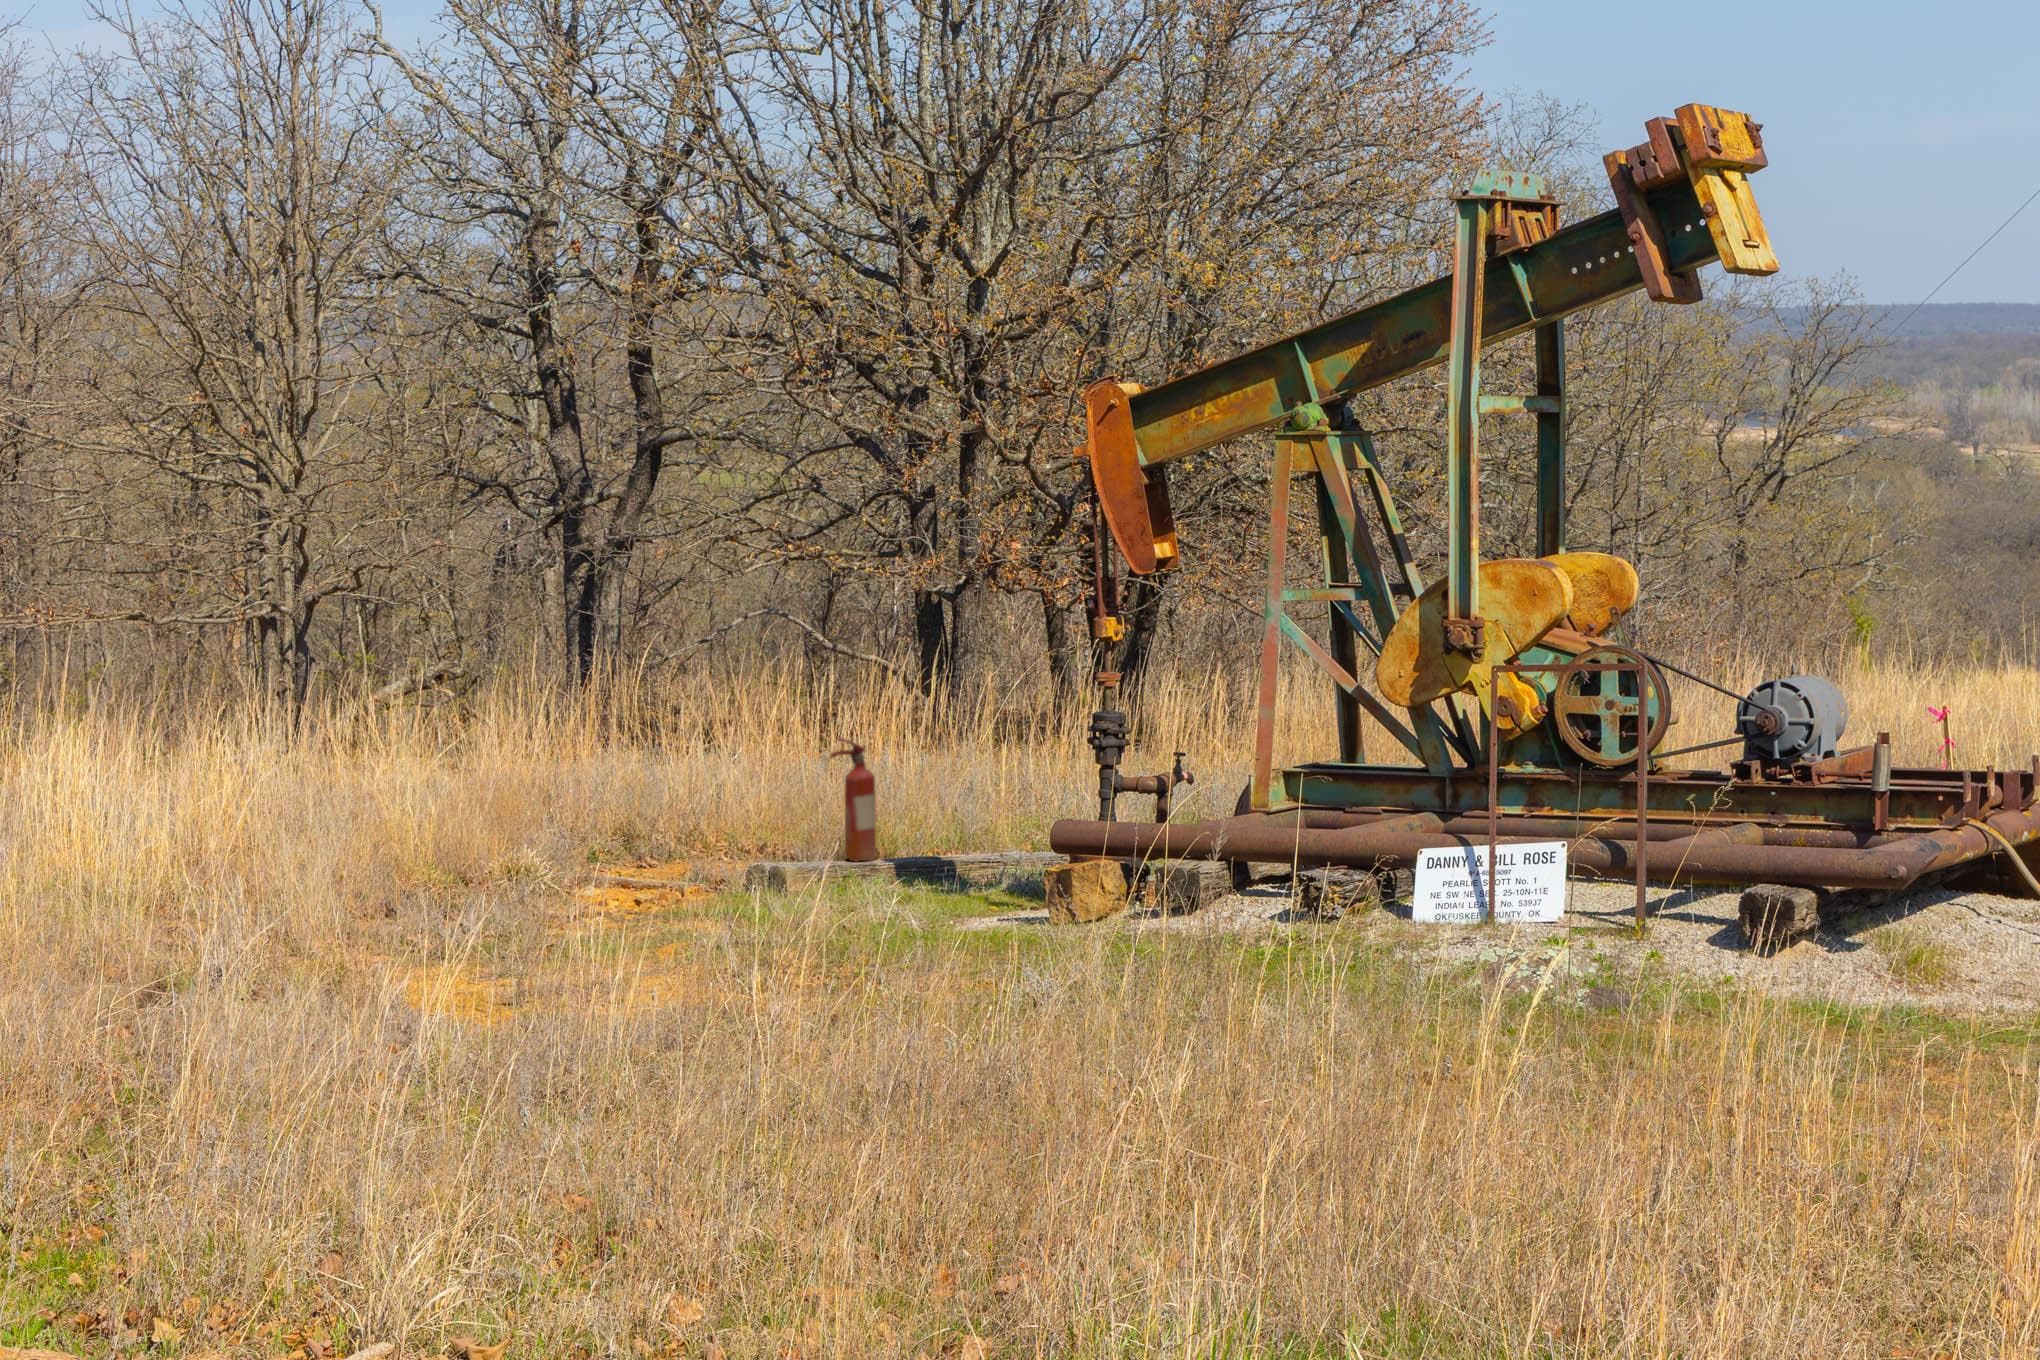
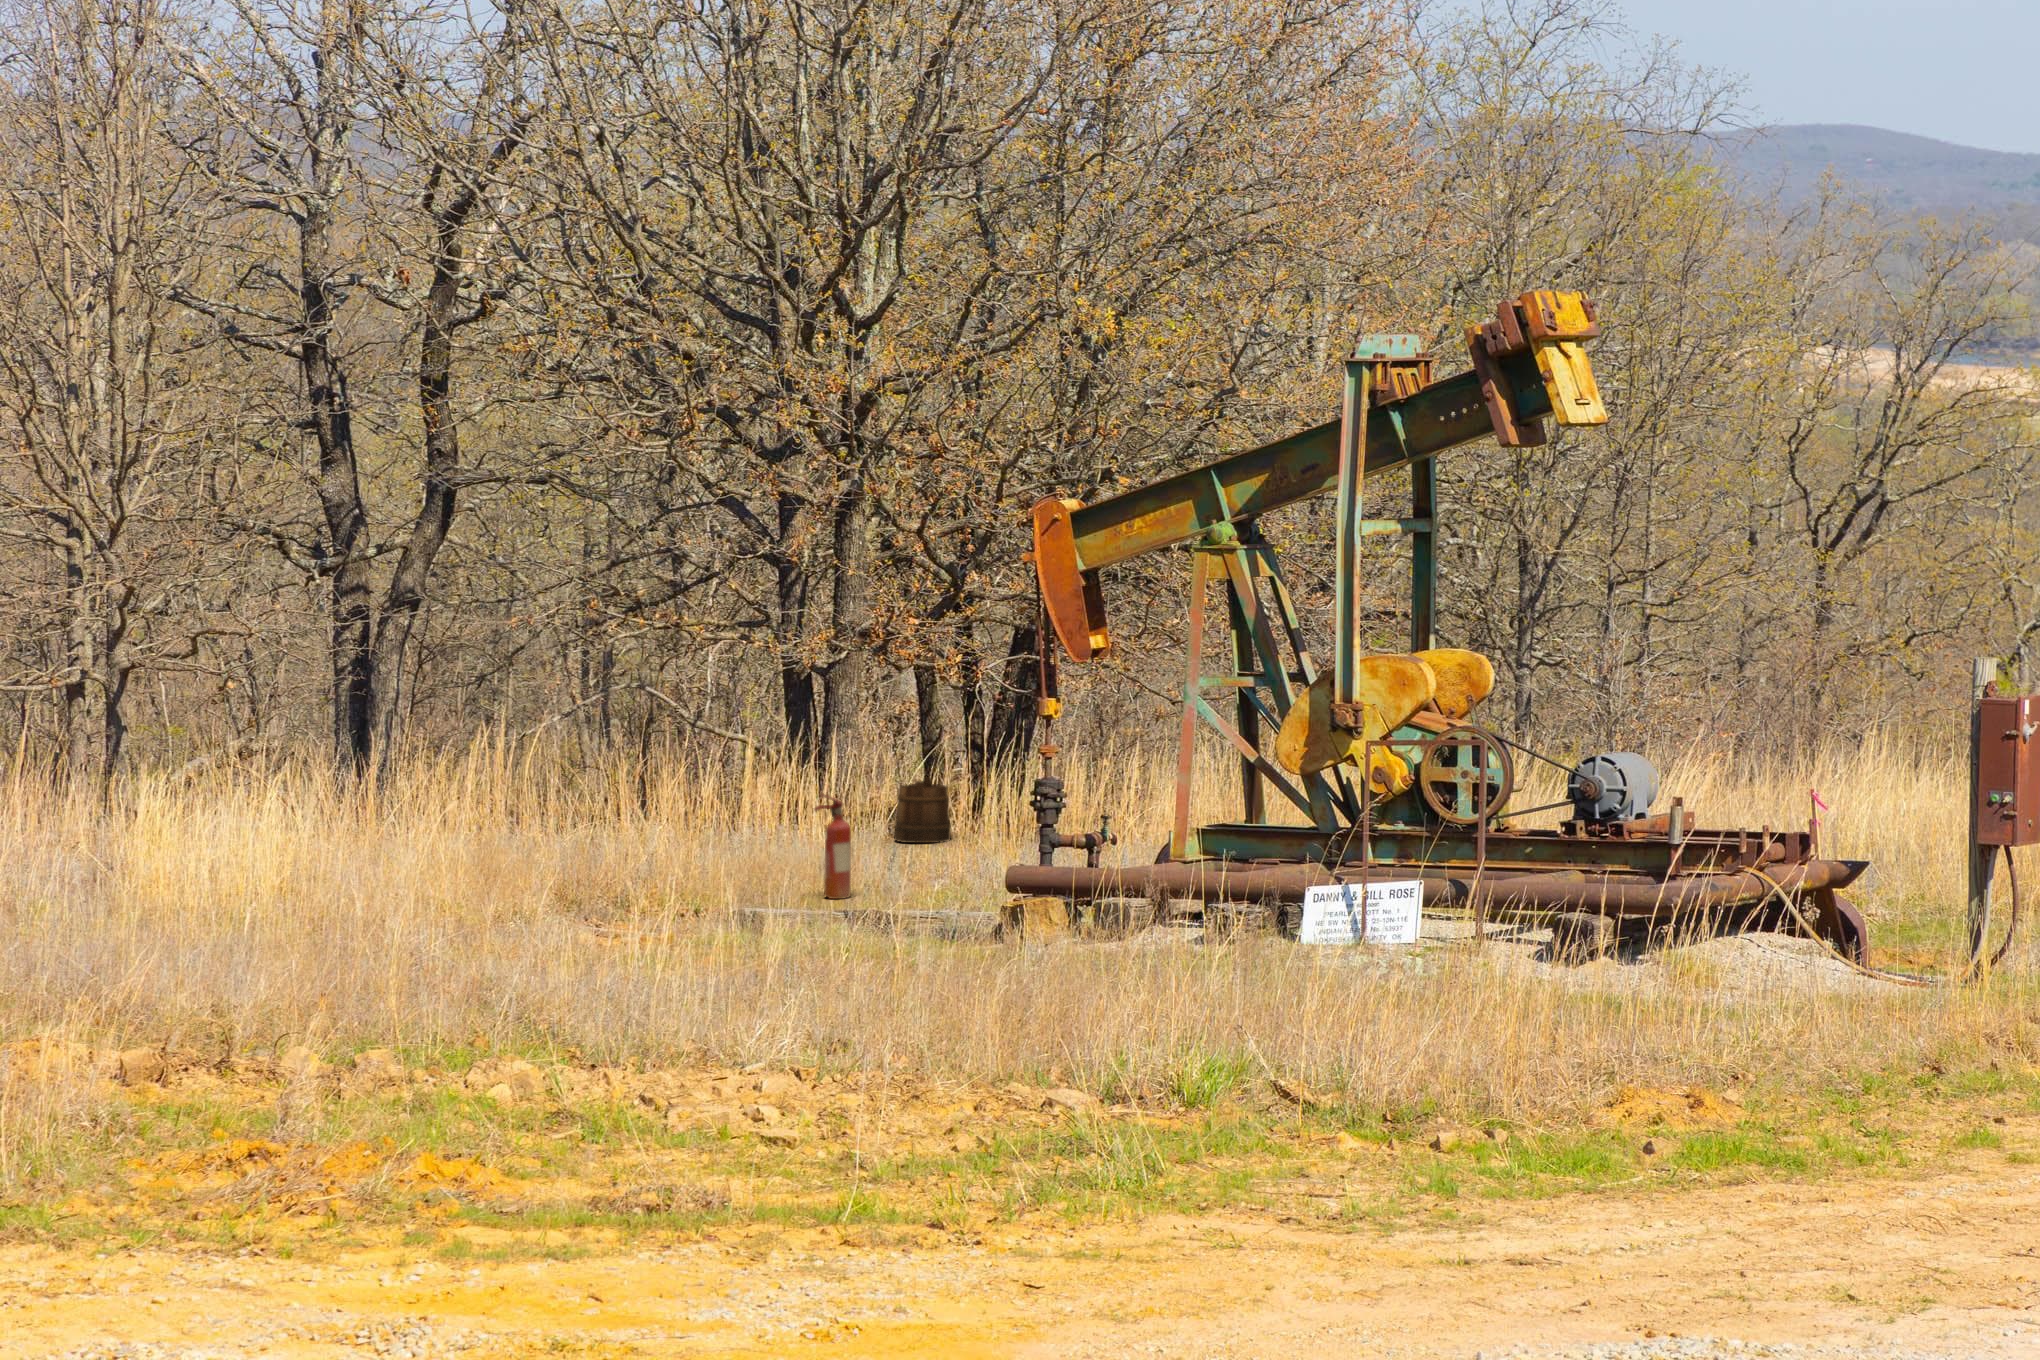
bucket: none [937,710,1003,787] -> present [894,777,951,843]

